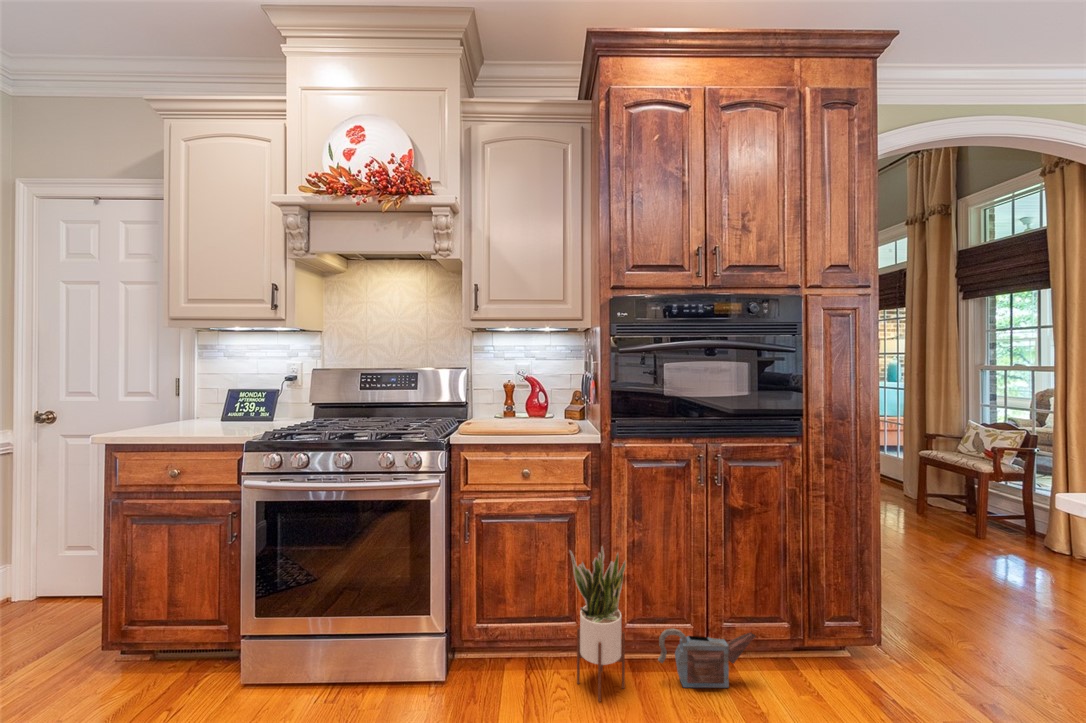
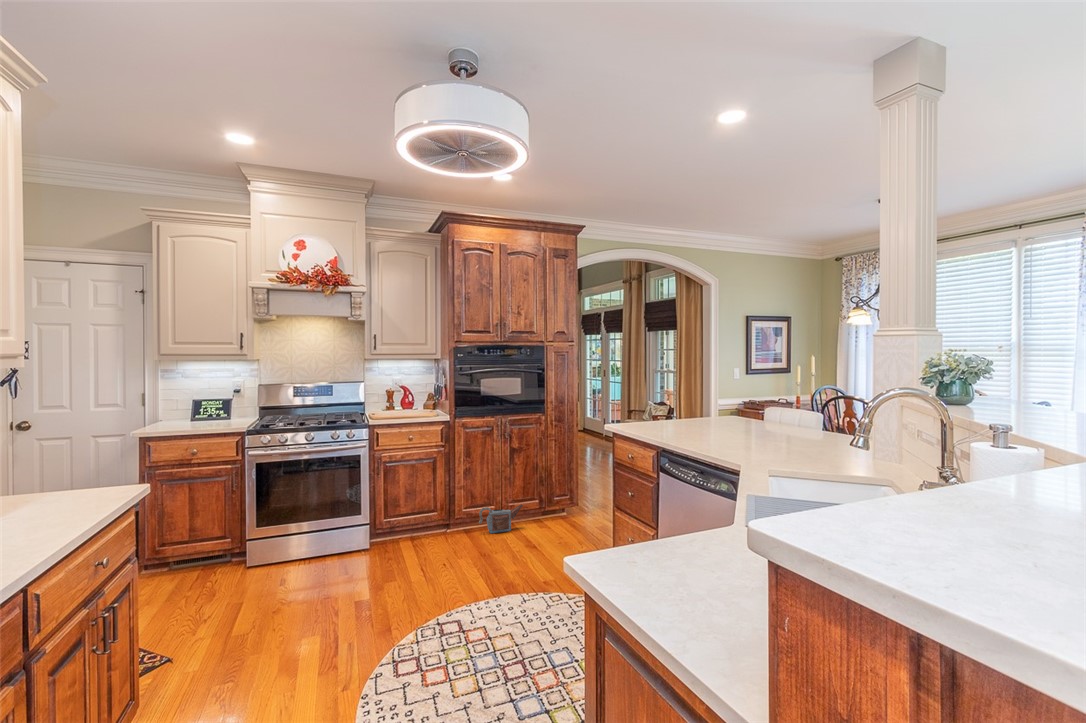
potted plant: present [570,546,626,701] -> none [436,470,463,543]

